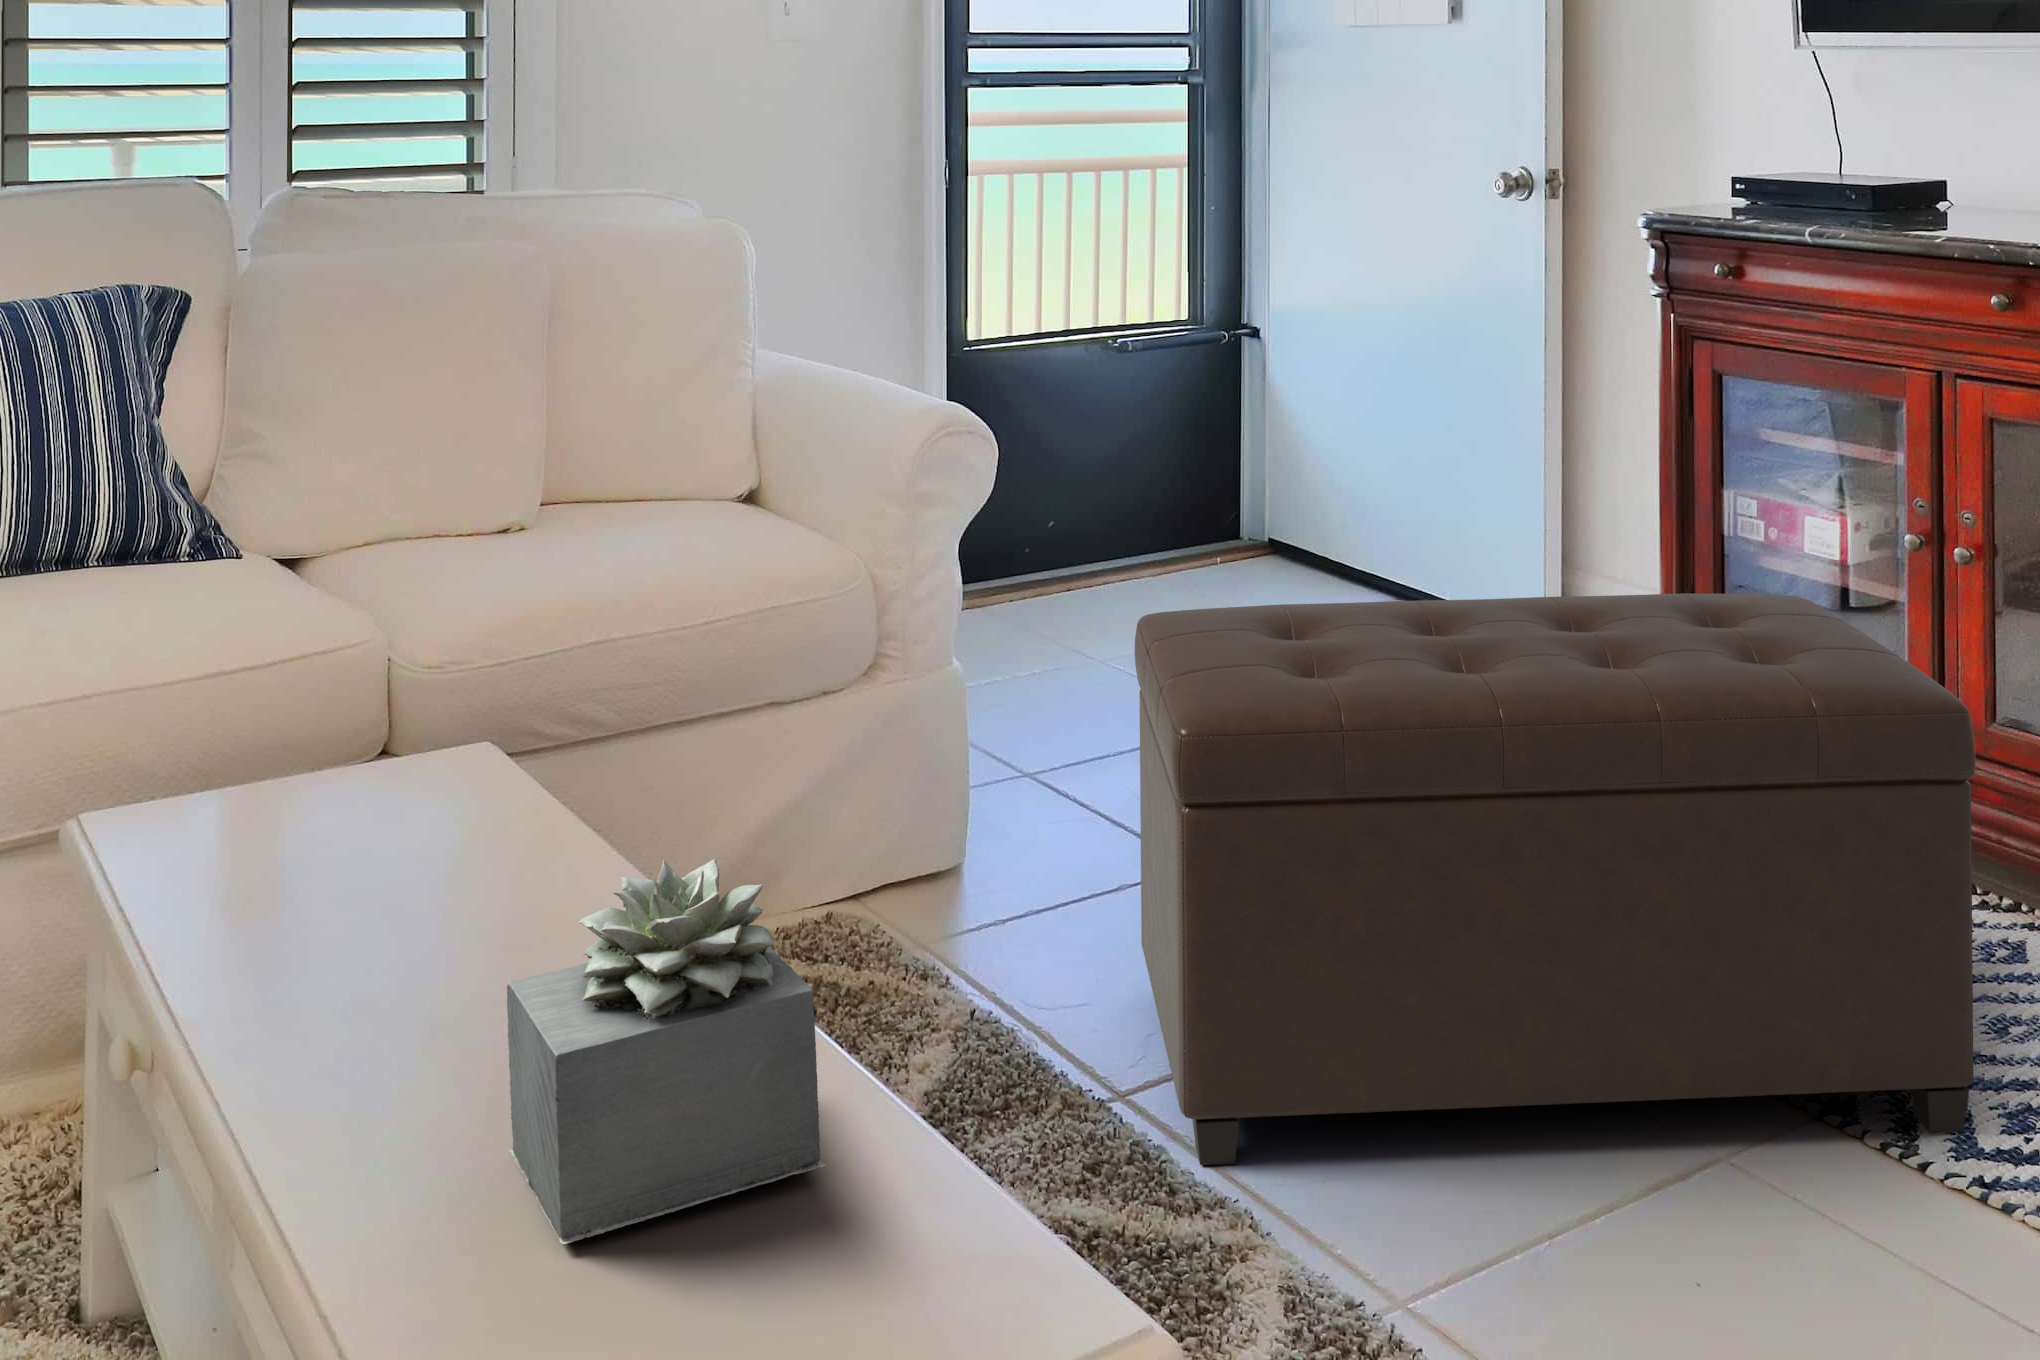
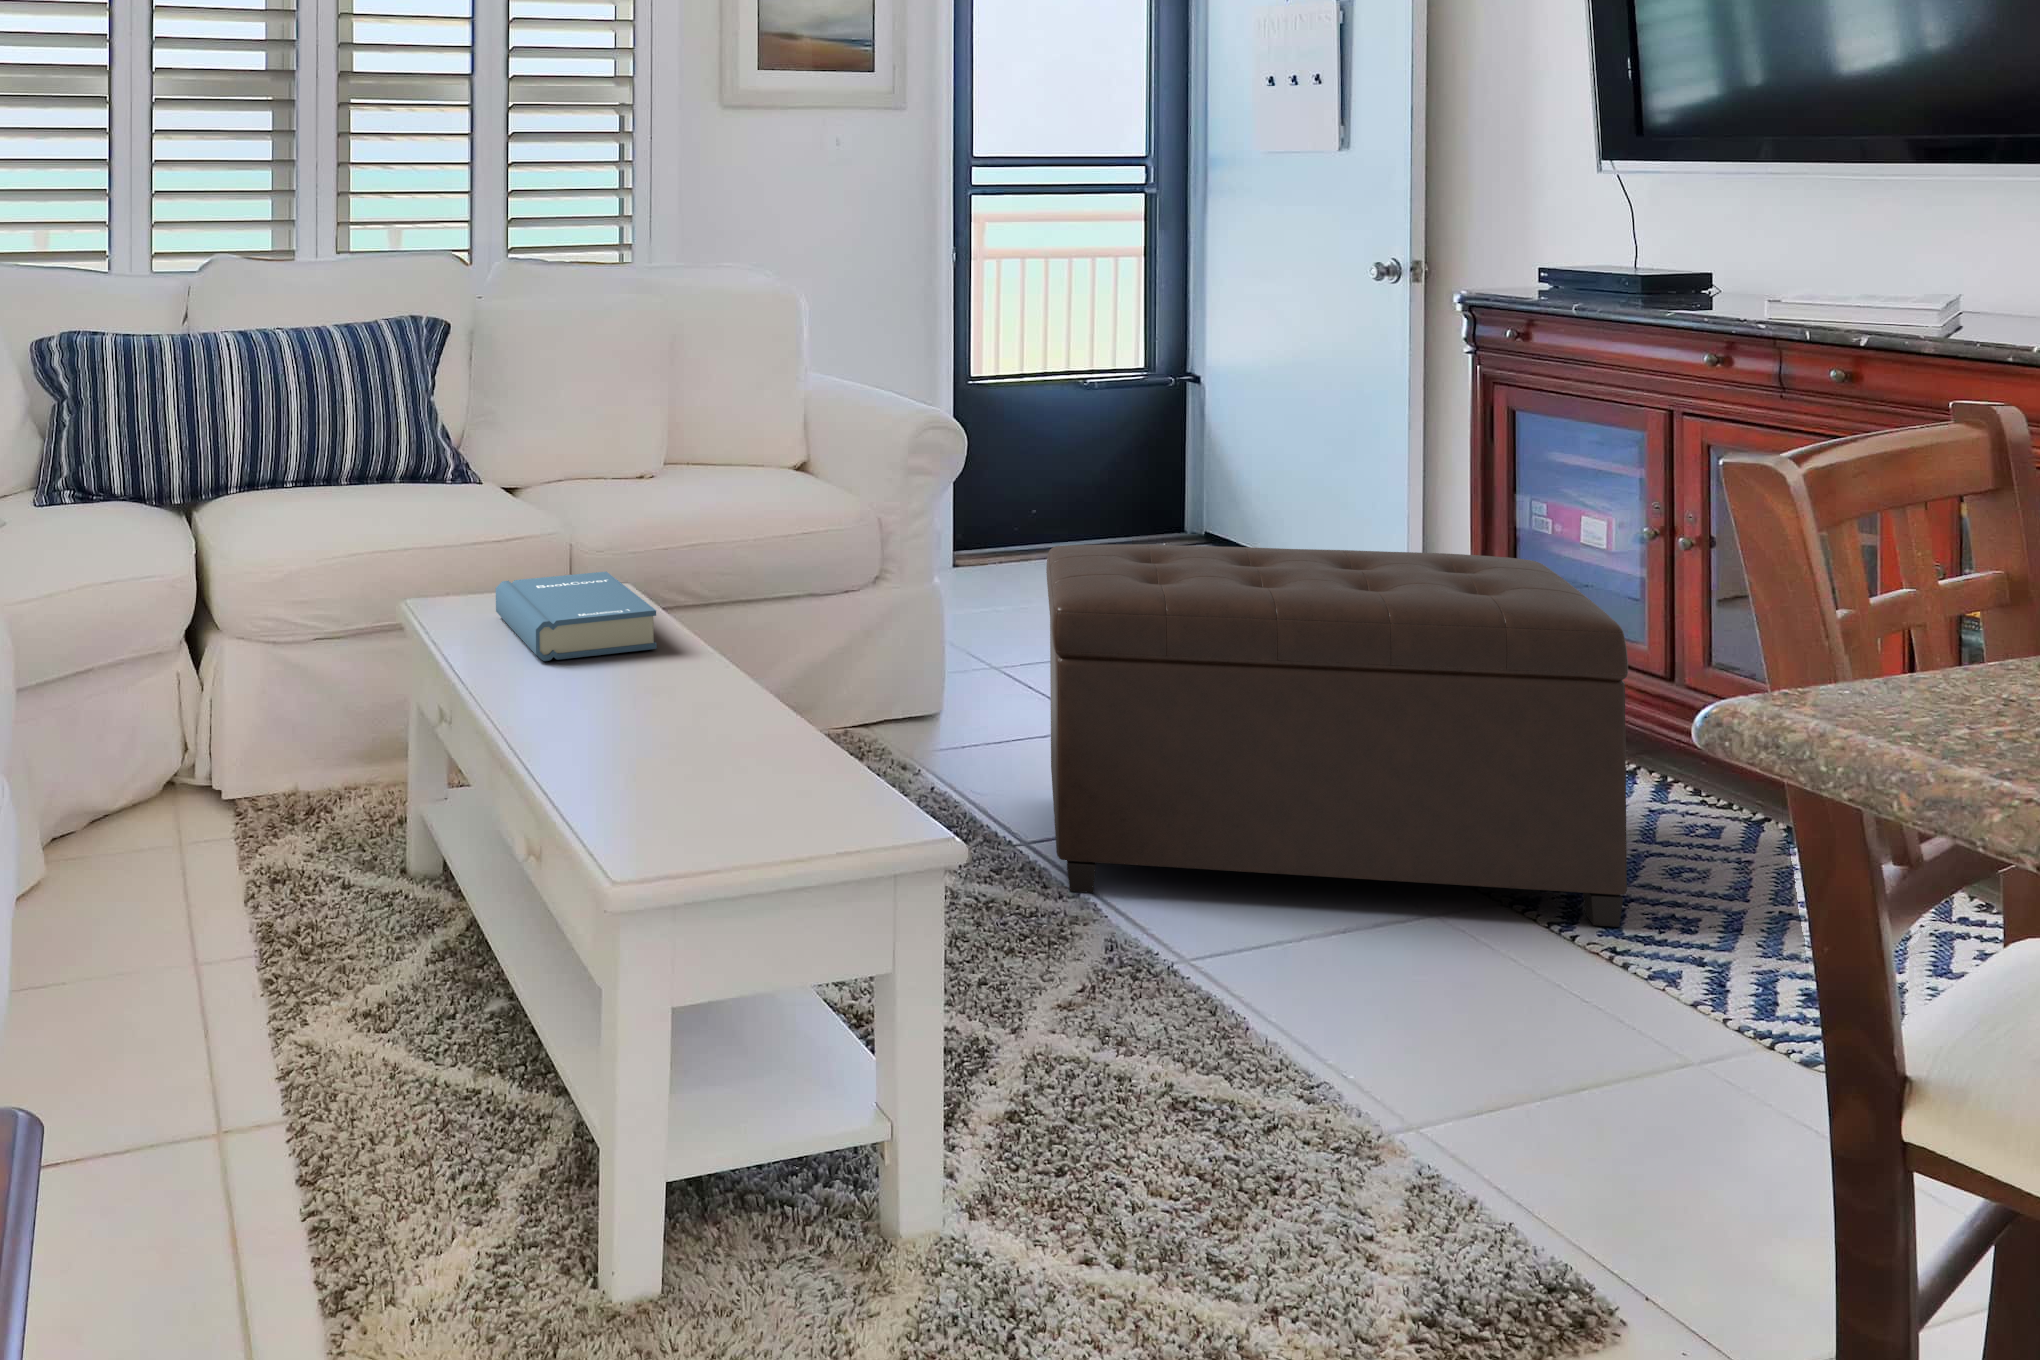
hardback book: none [257,728,549,922] -> present [496,572,657,661]
succulent plant: present [507,859,826,1244] -> none [625,609,791,793]

